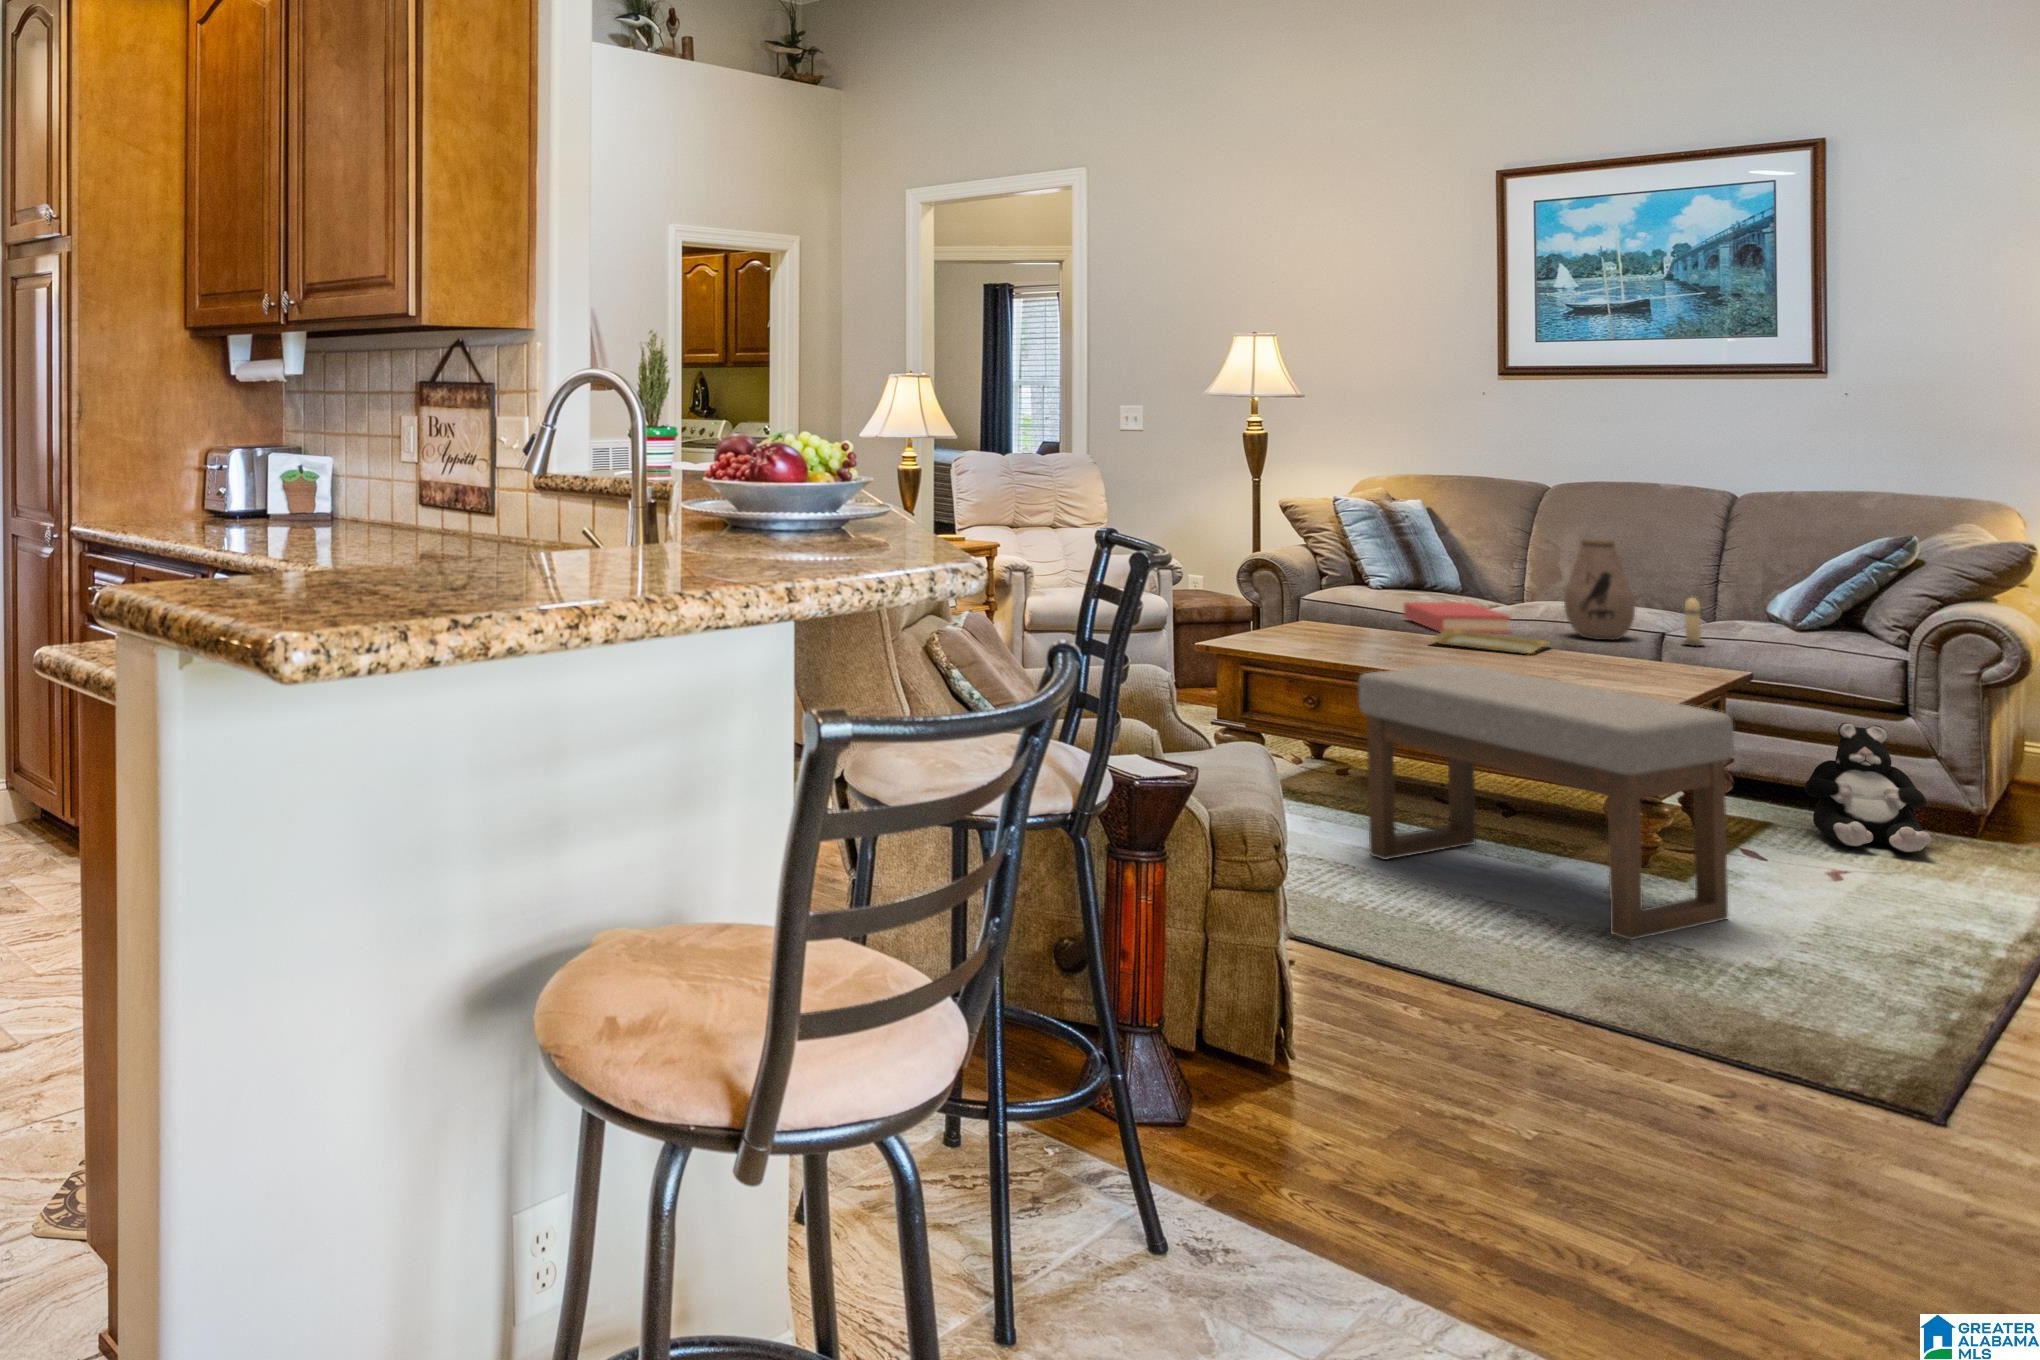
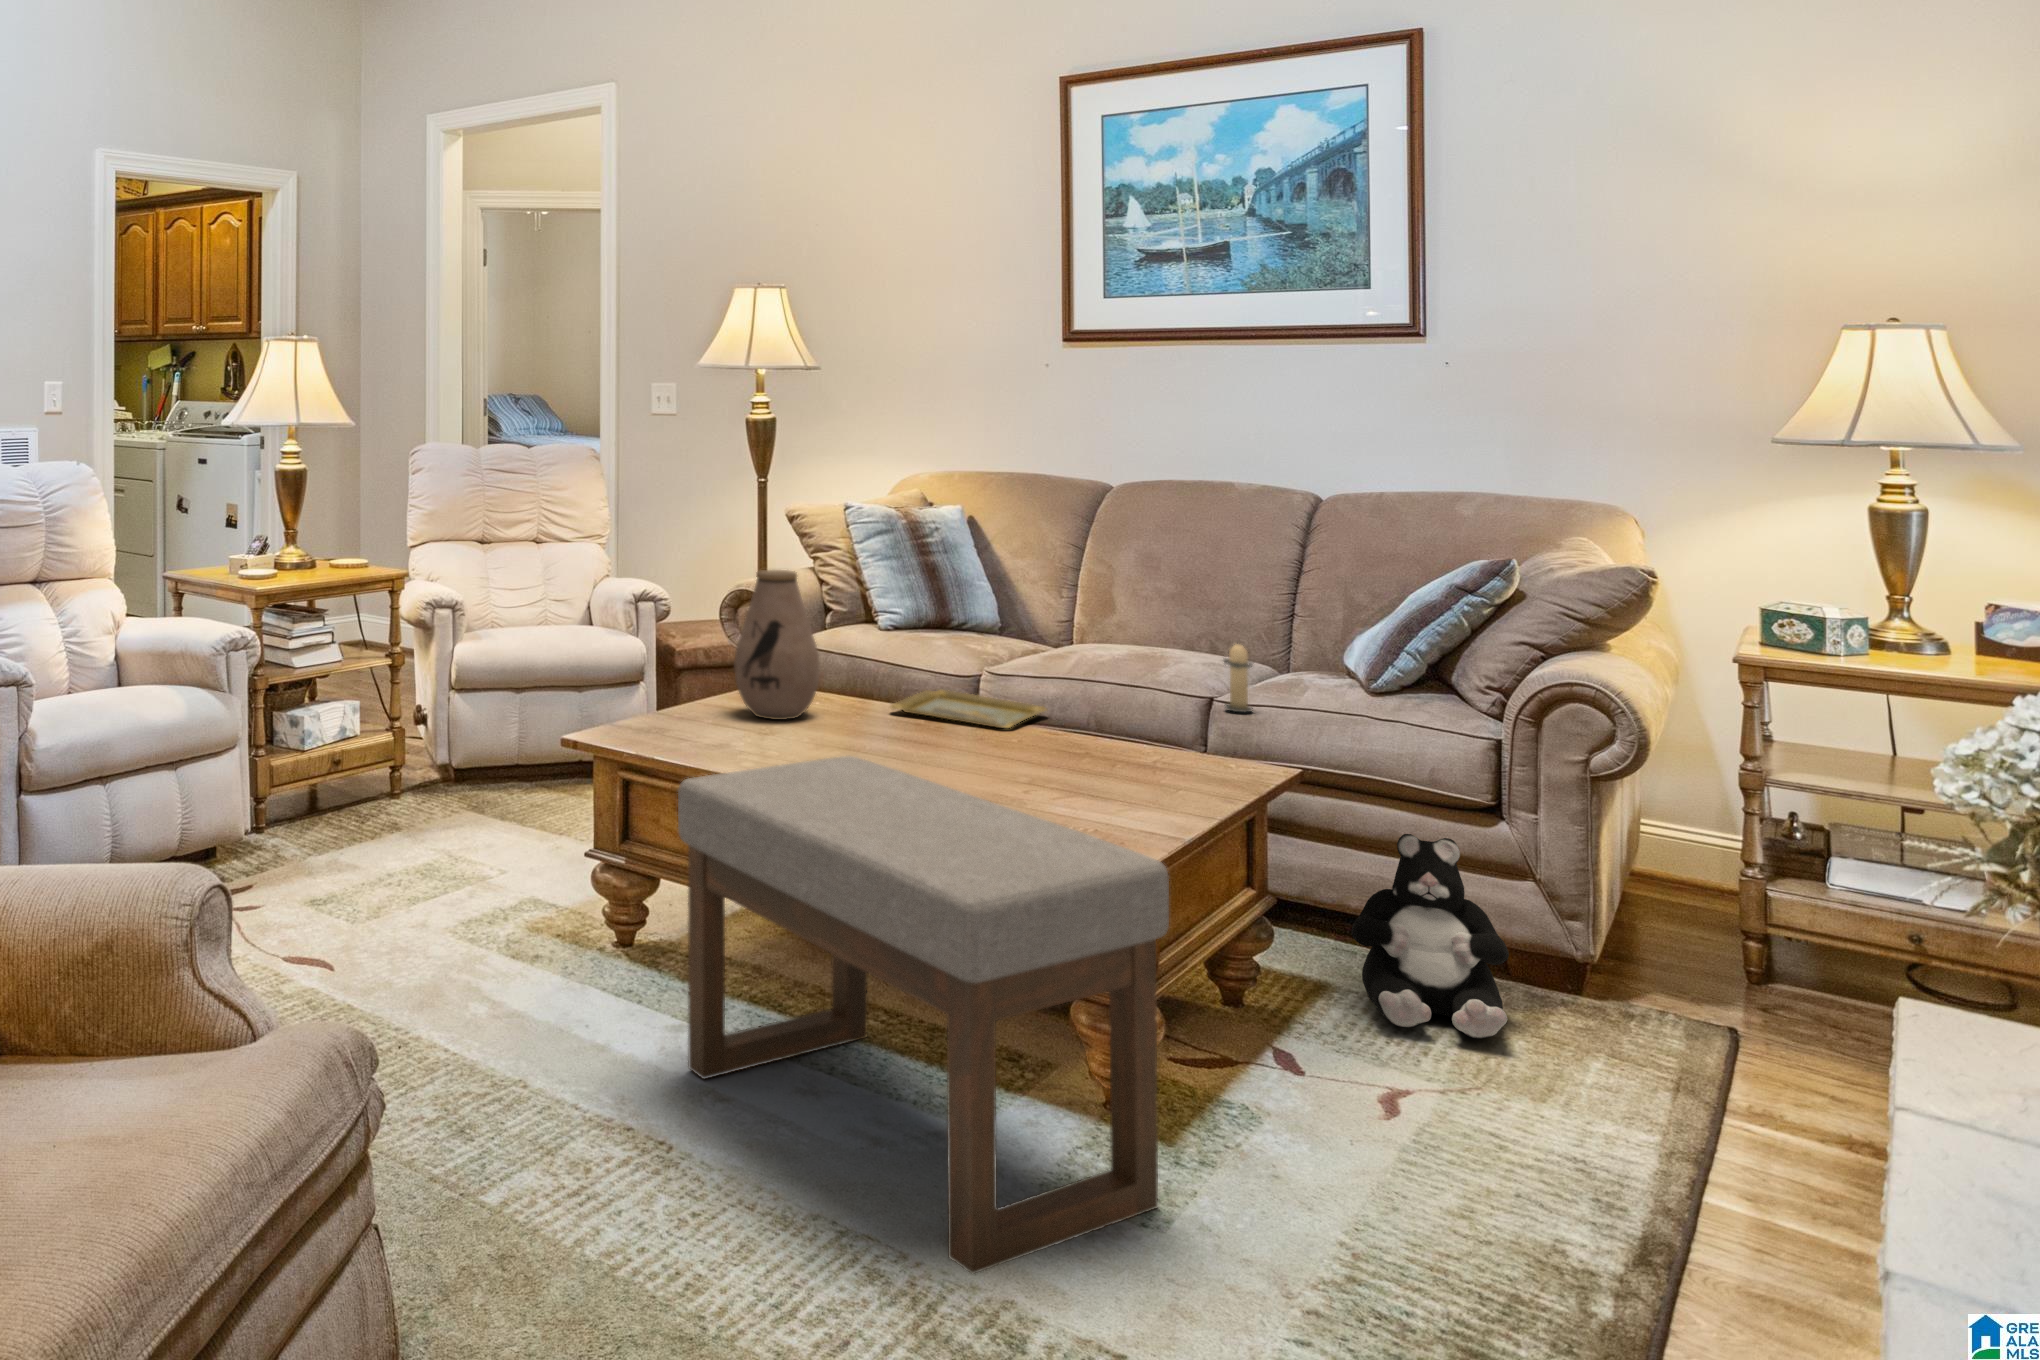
vase: present [1564,538,1635,640] -> present [734,570,820,720]
hardback book: present [1404,602,1511,634] -> none [908,646,1023,693]

